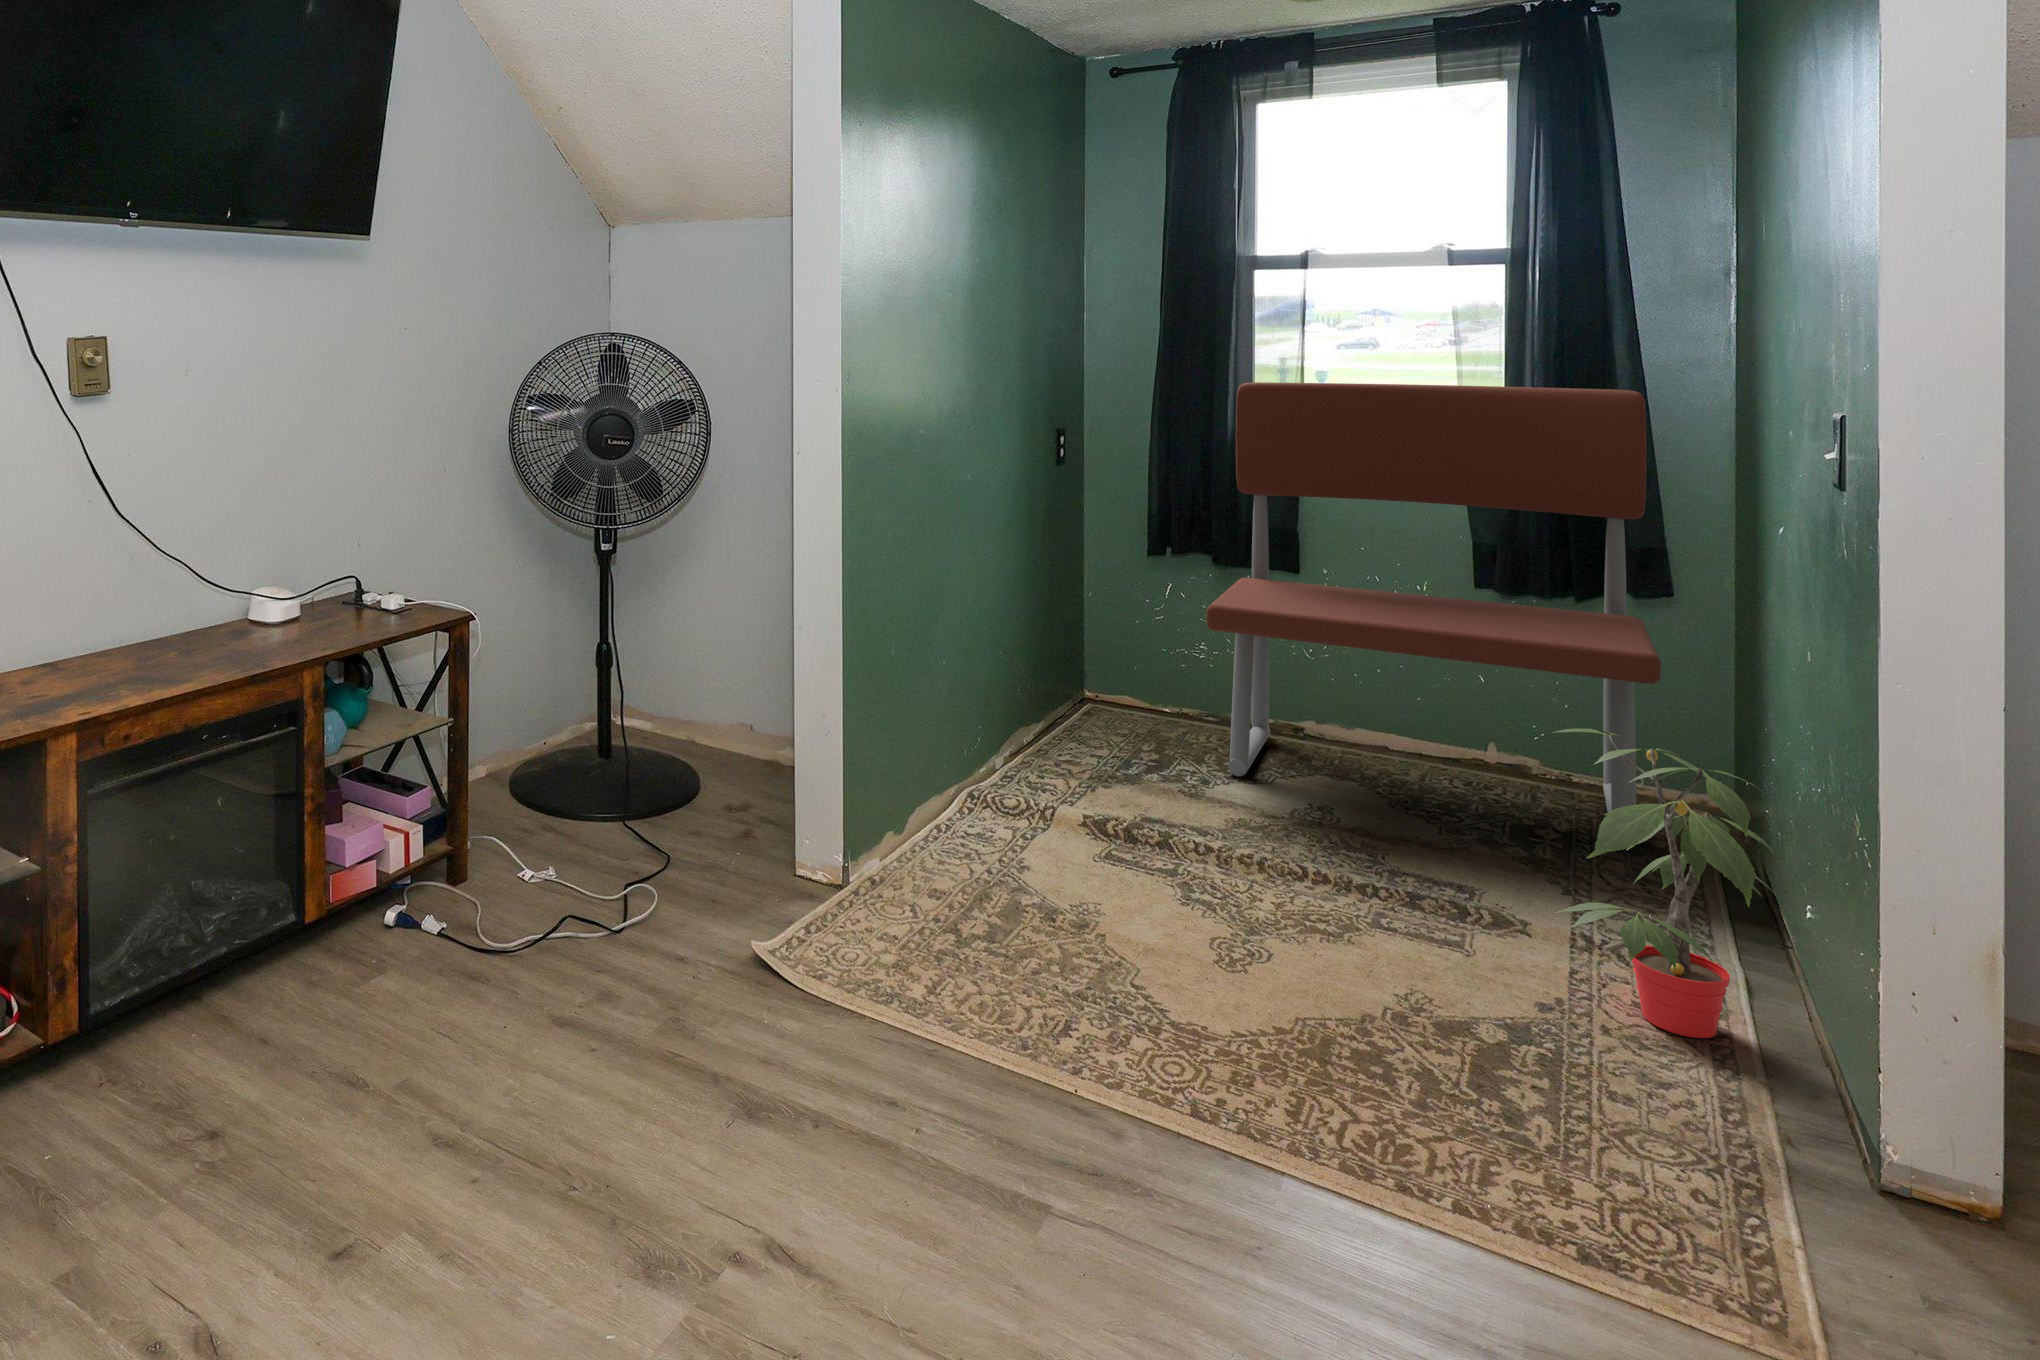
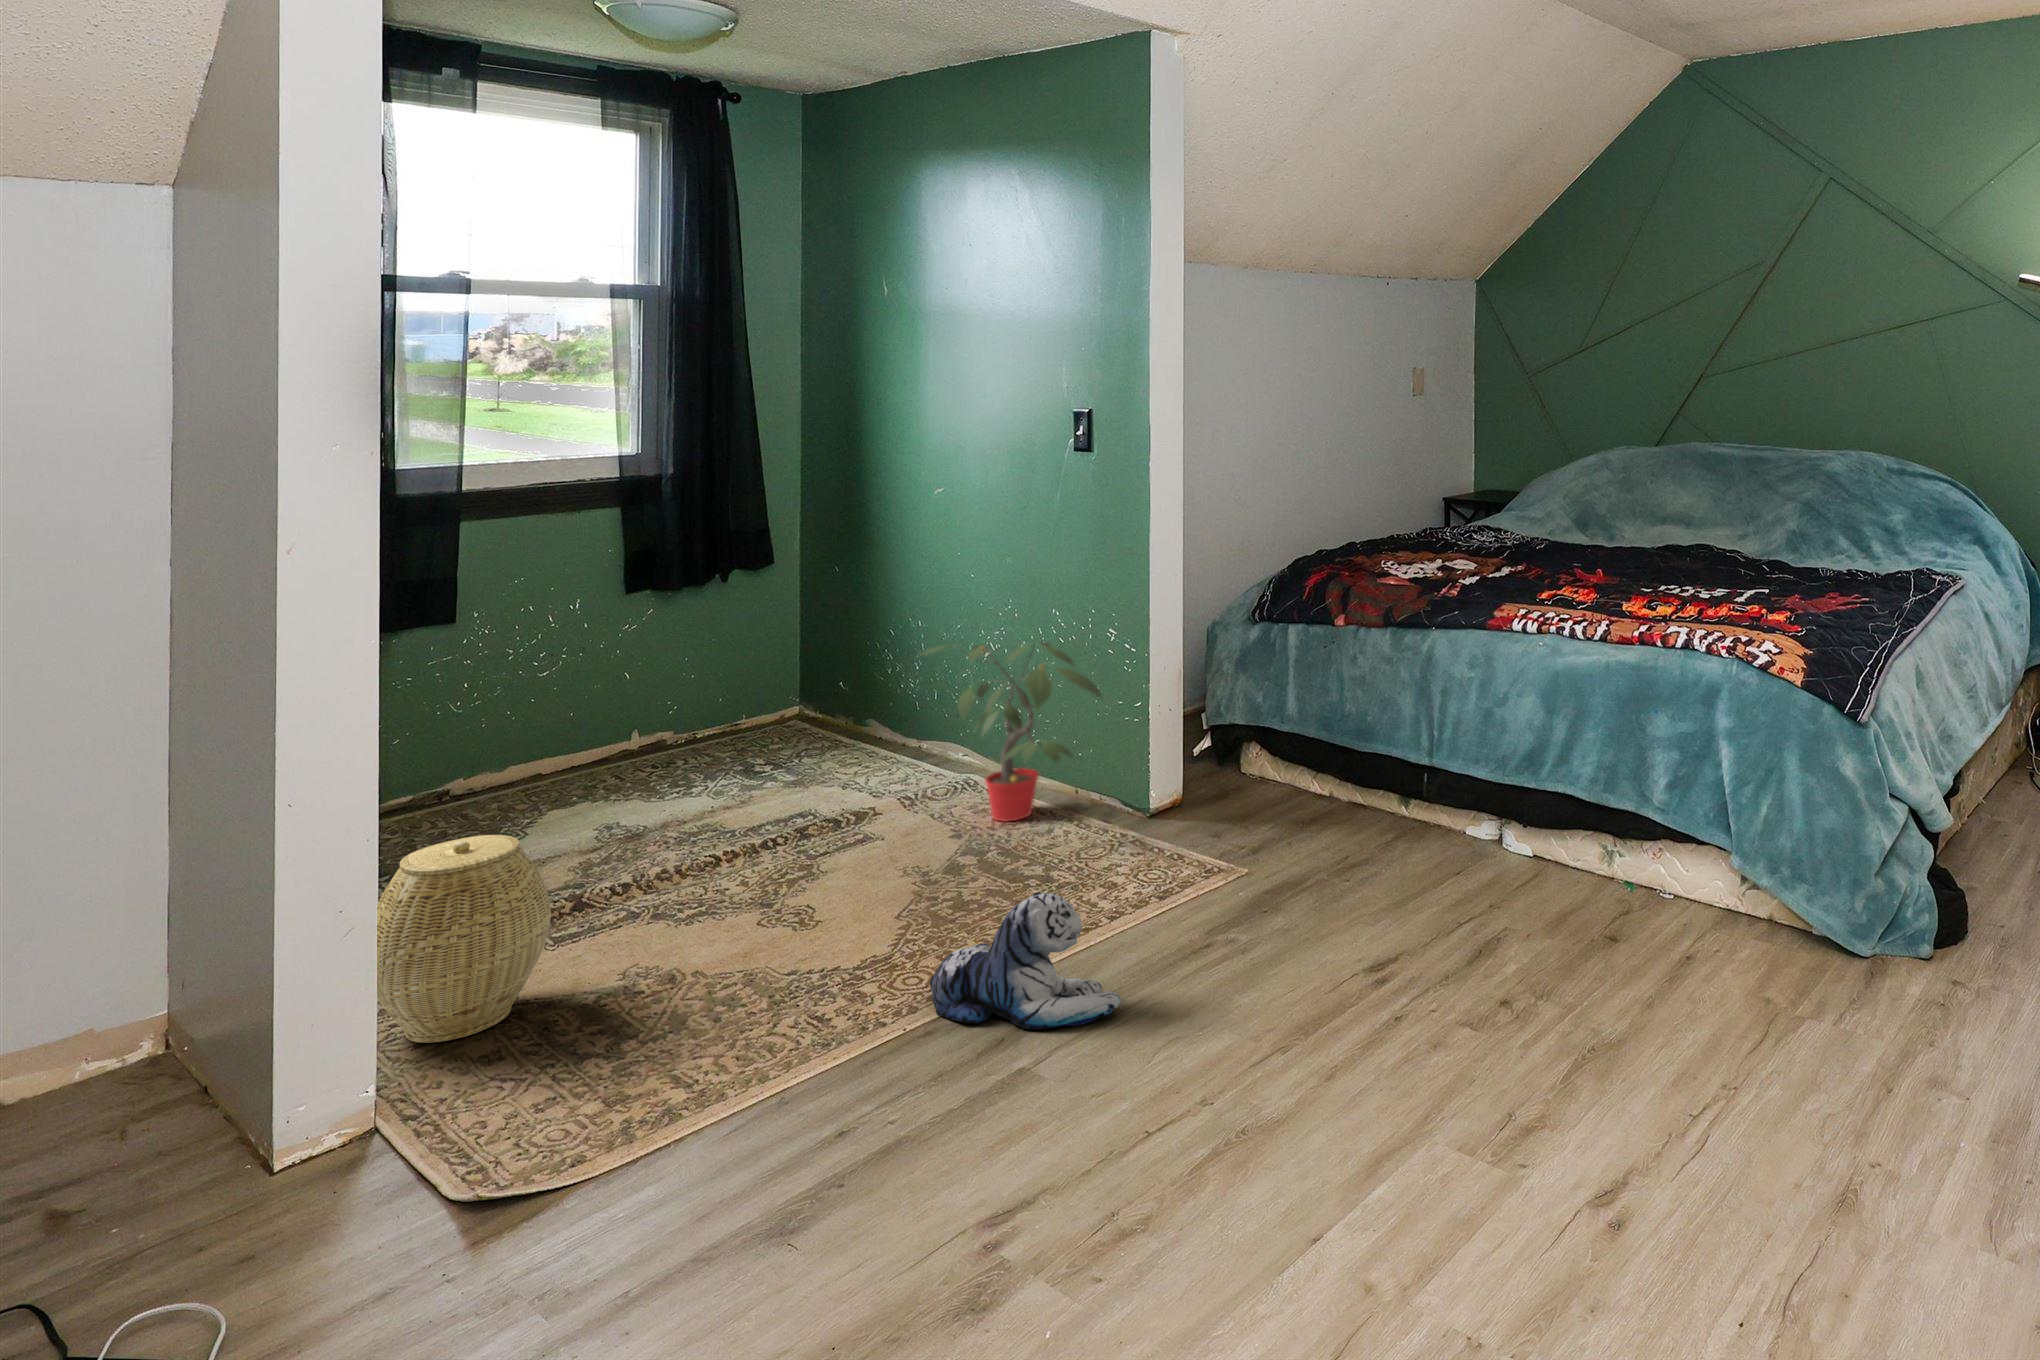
bench: present [1206,382,1661,813] -> none [407,406,861,842]
woven basket: none [904,715,1028,880] -> present [377,835,551,1043]
plush toy: none [1109,1020,1265,1239] -> present [930,892,1121,1029]

